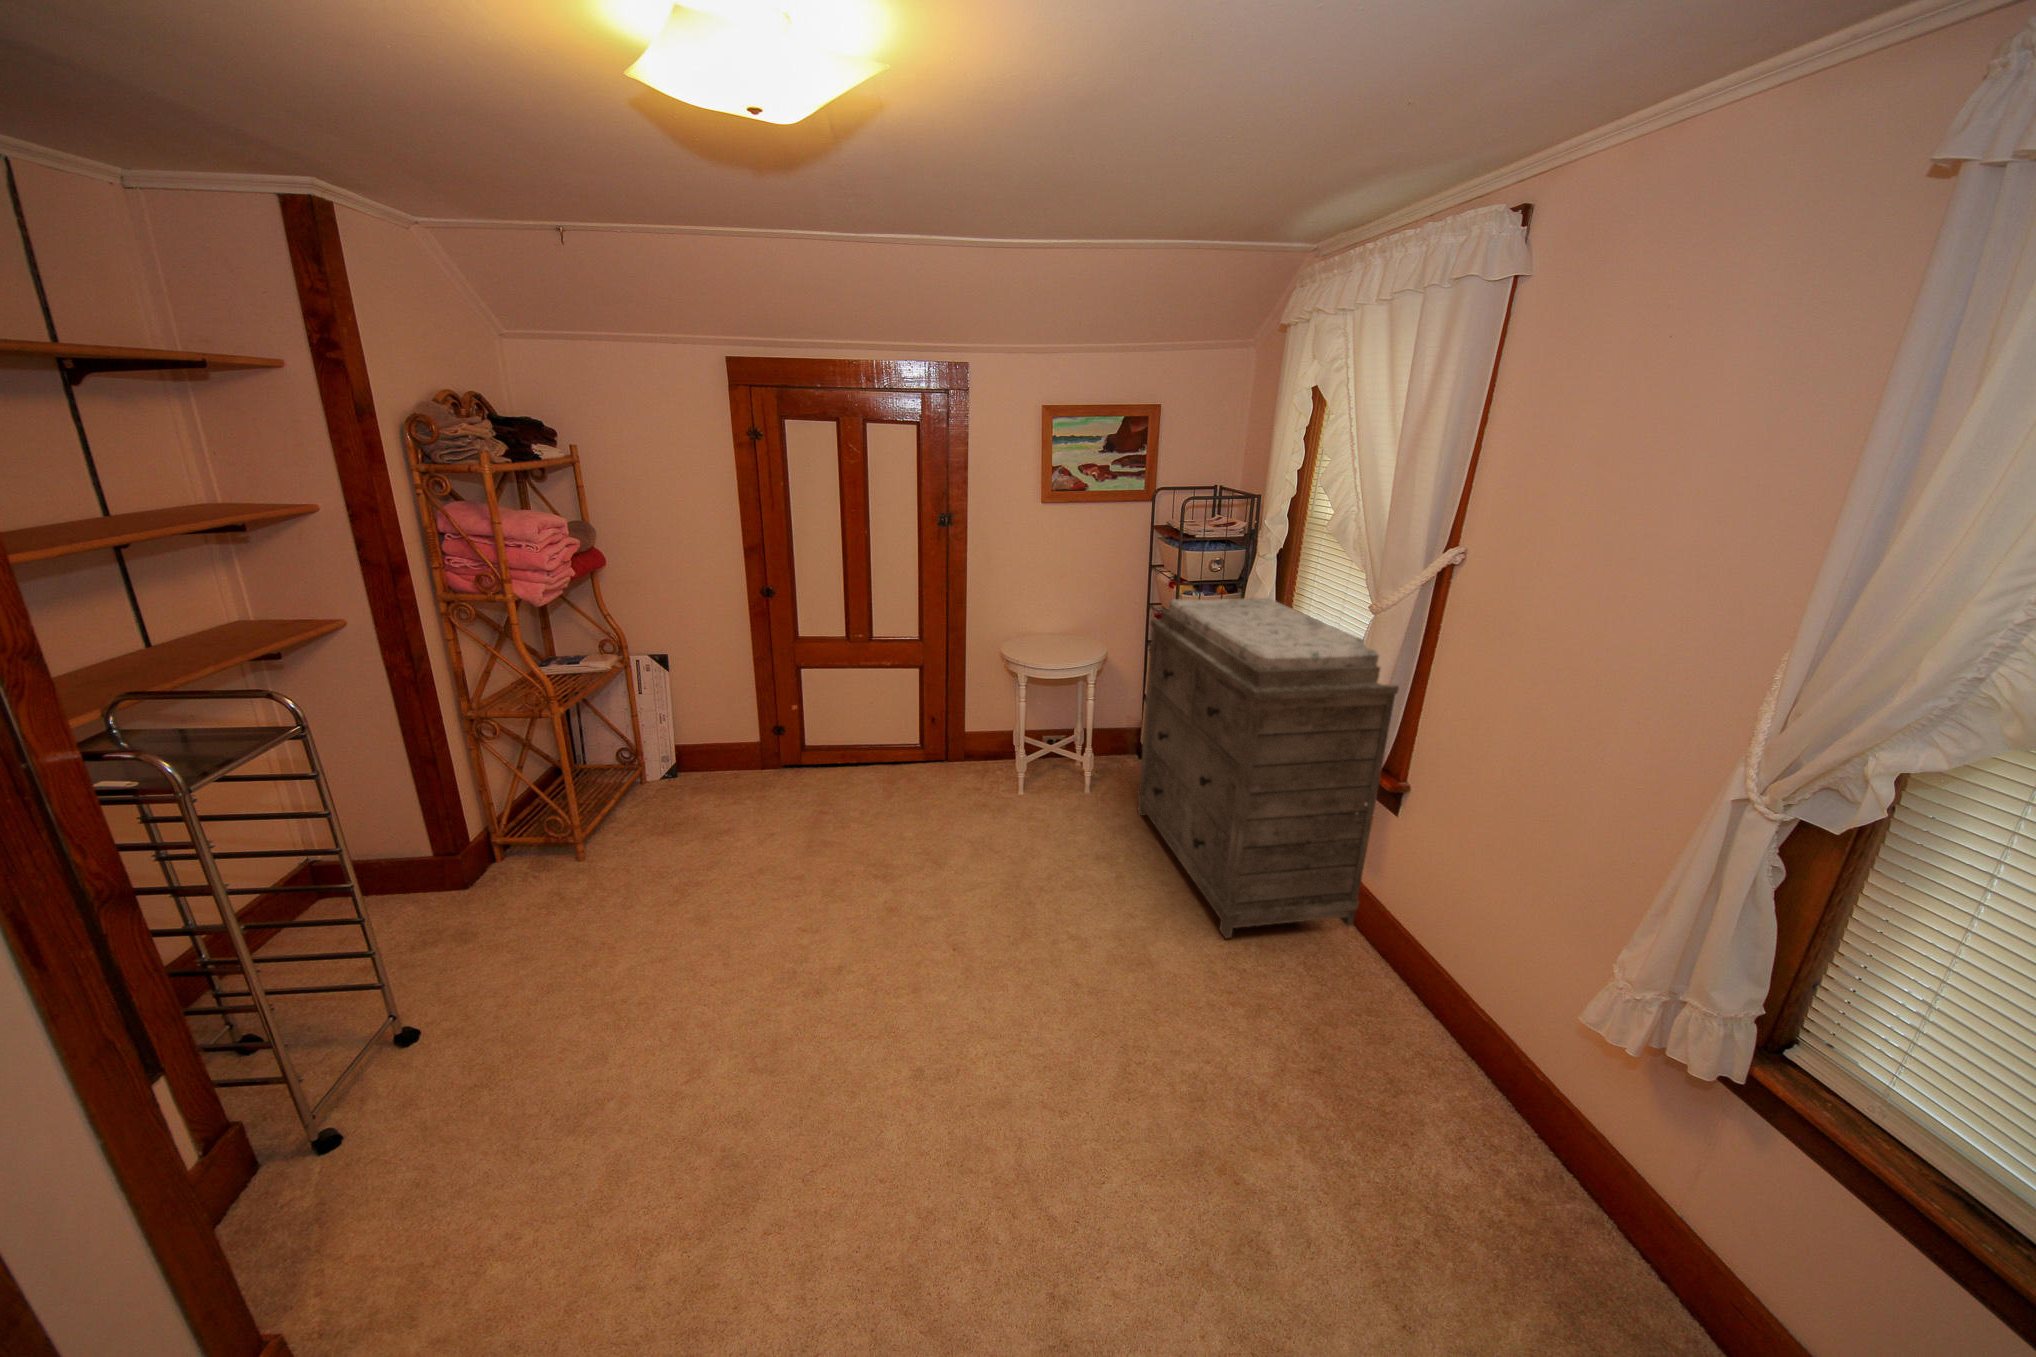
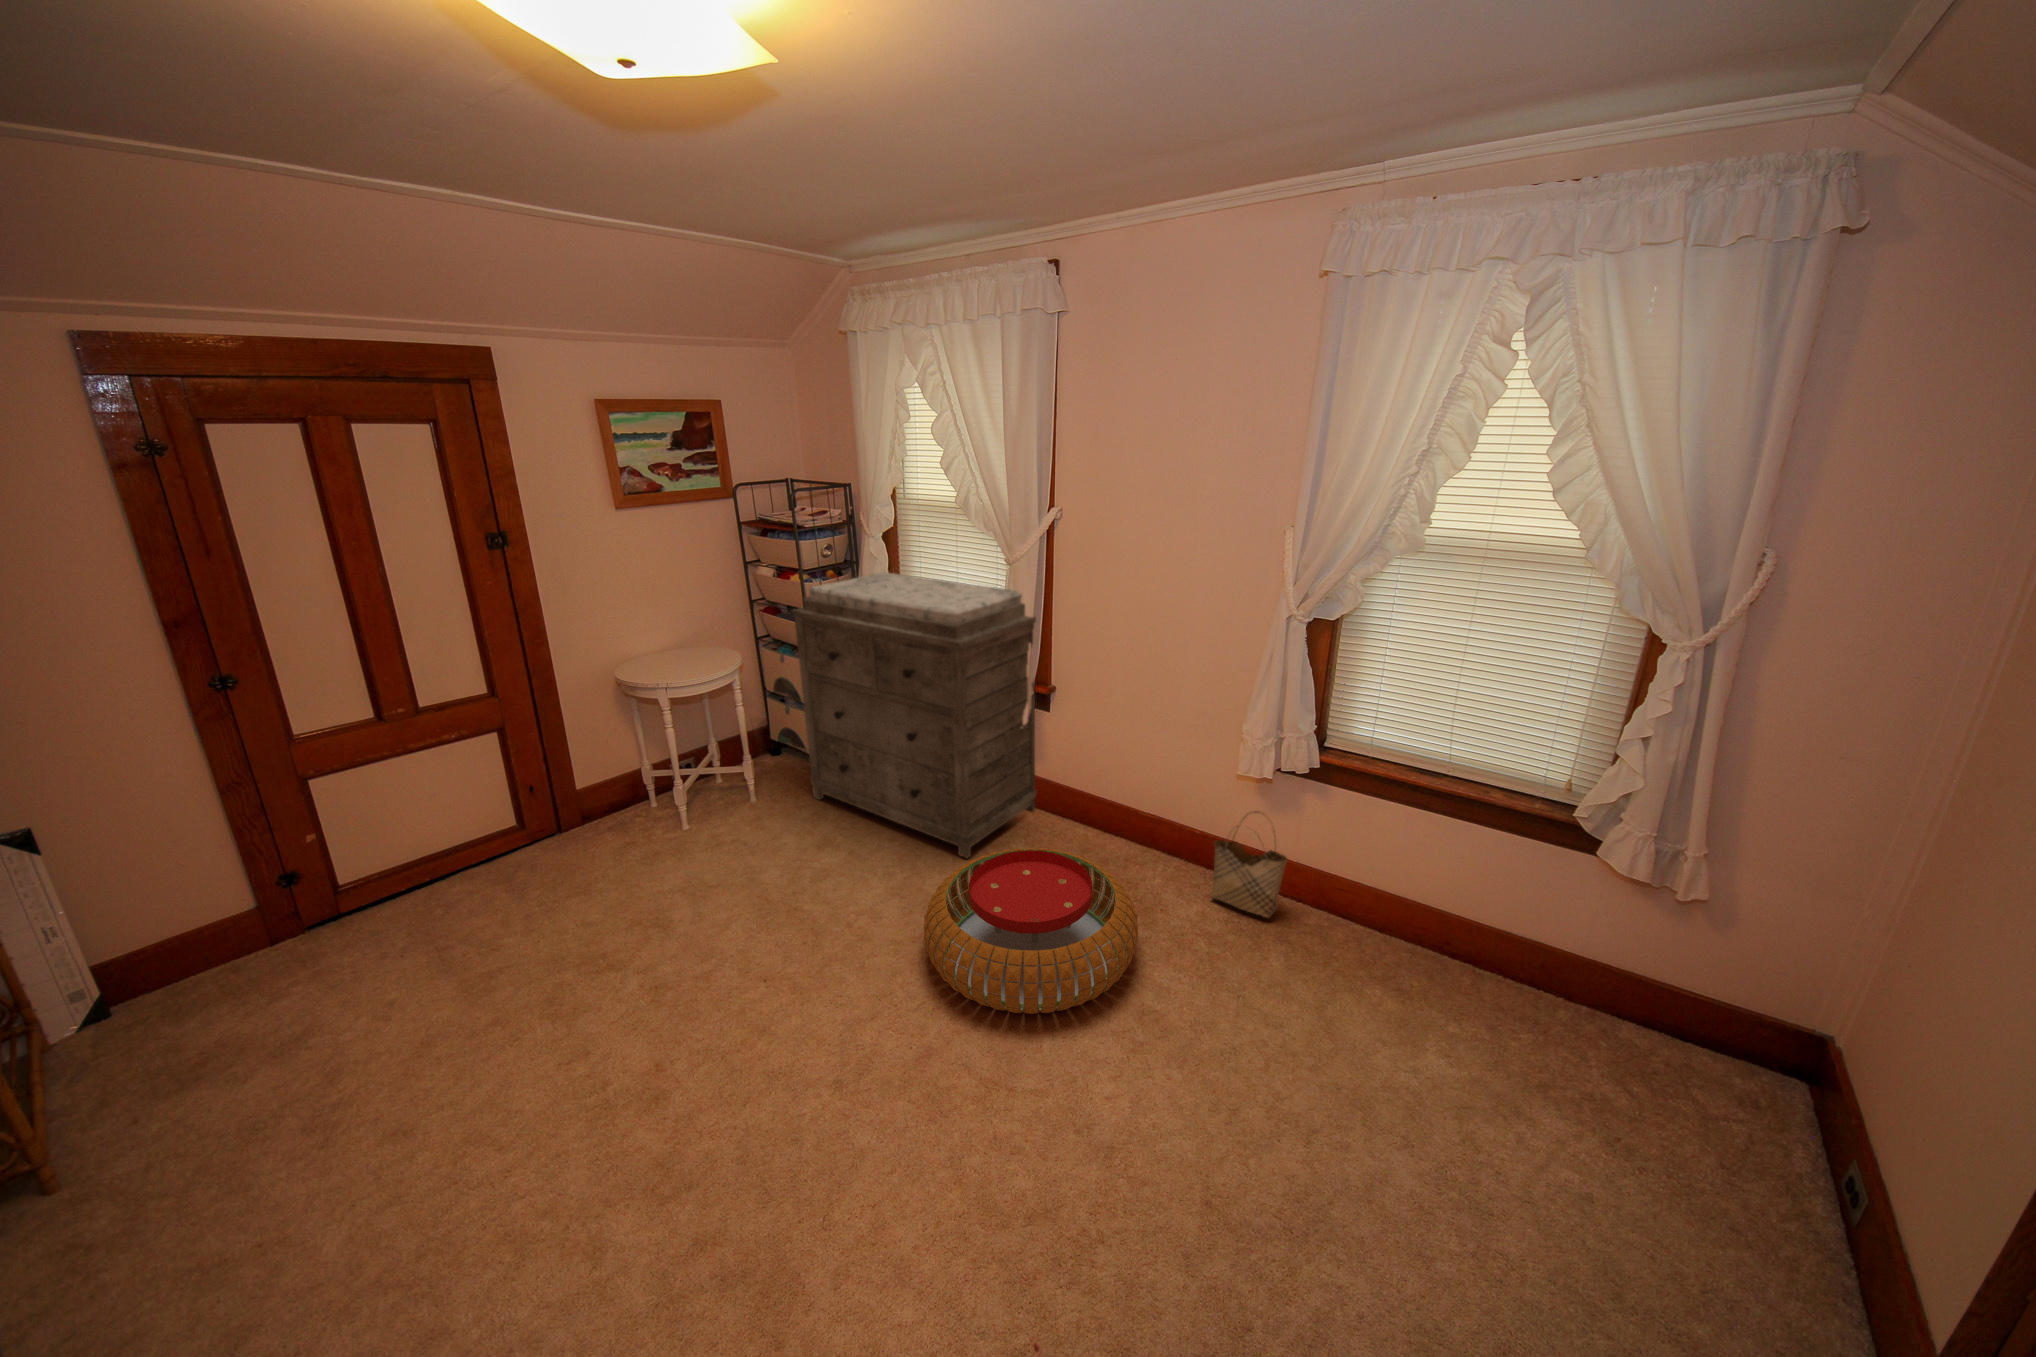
pouf: none [1080,938,1349,1170] -> present [924,847,1139,1014]
woven basket: none [1504,1077,1649,1254] -> present [1211,812,1288,918]

